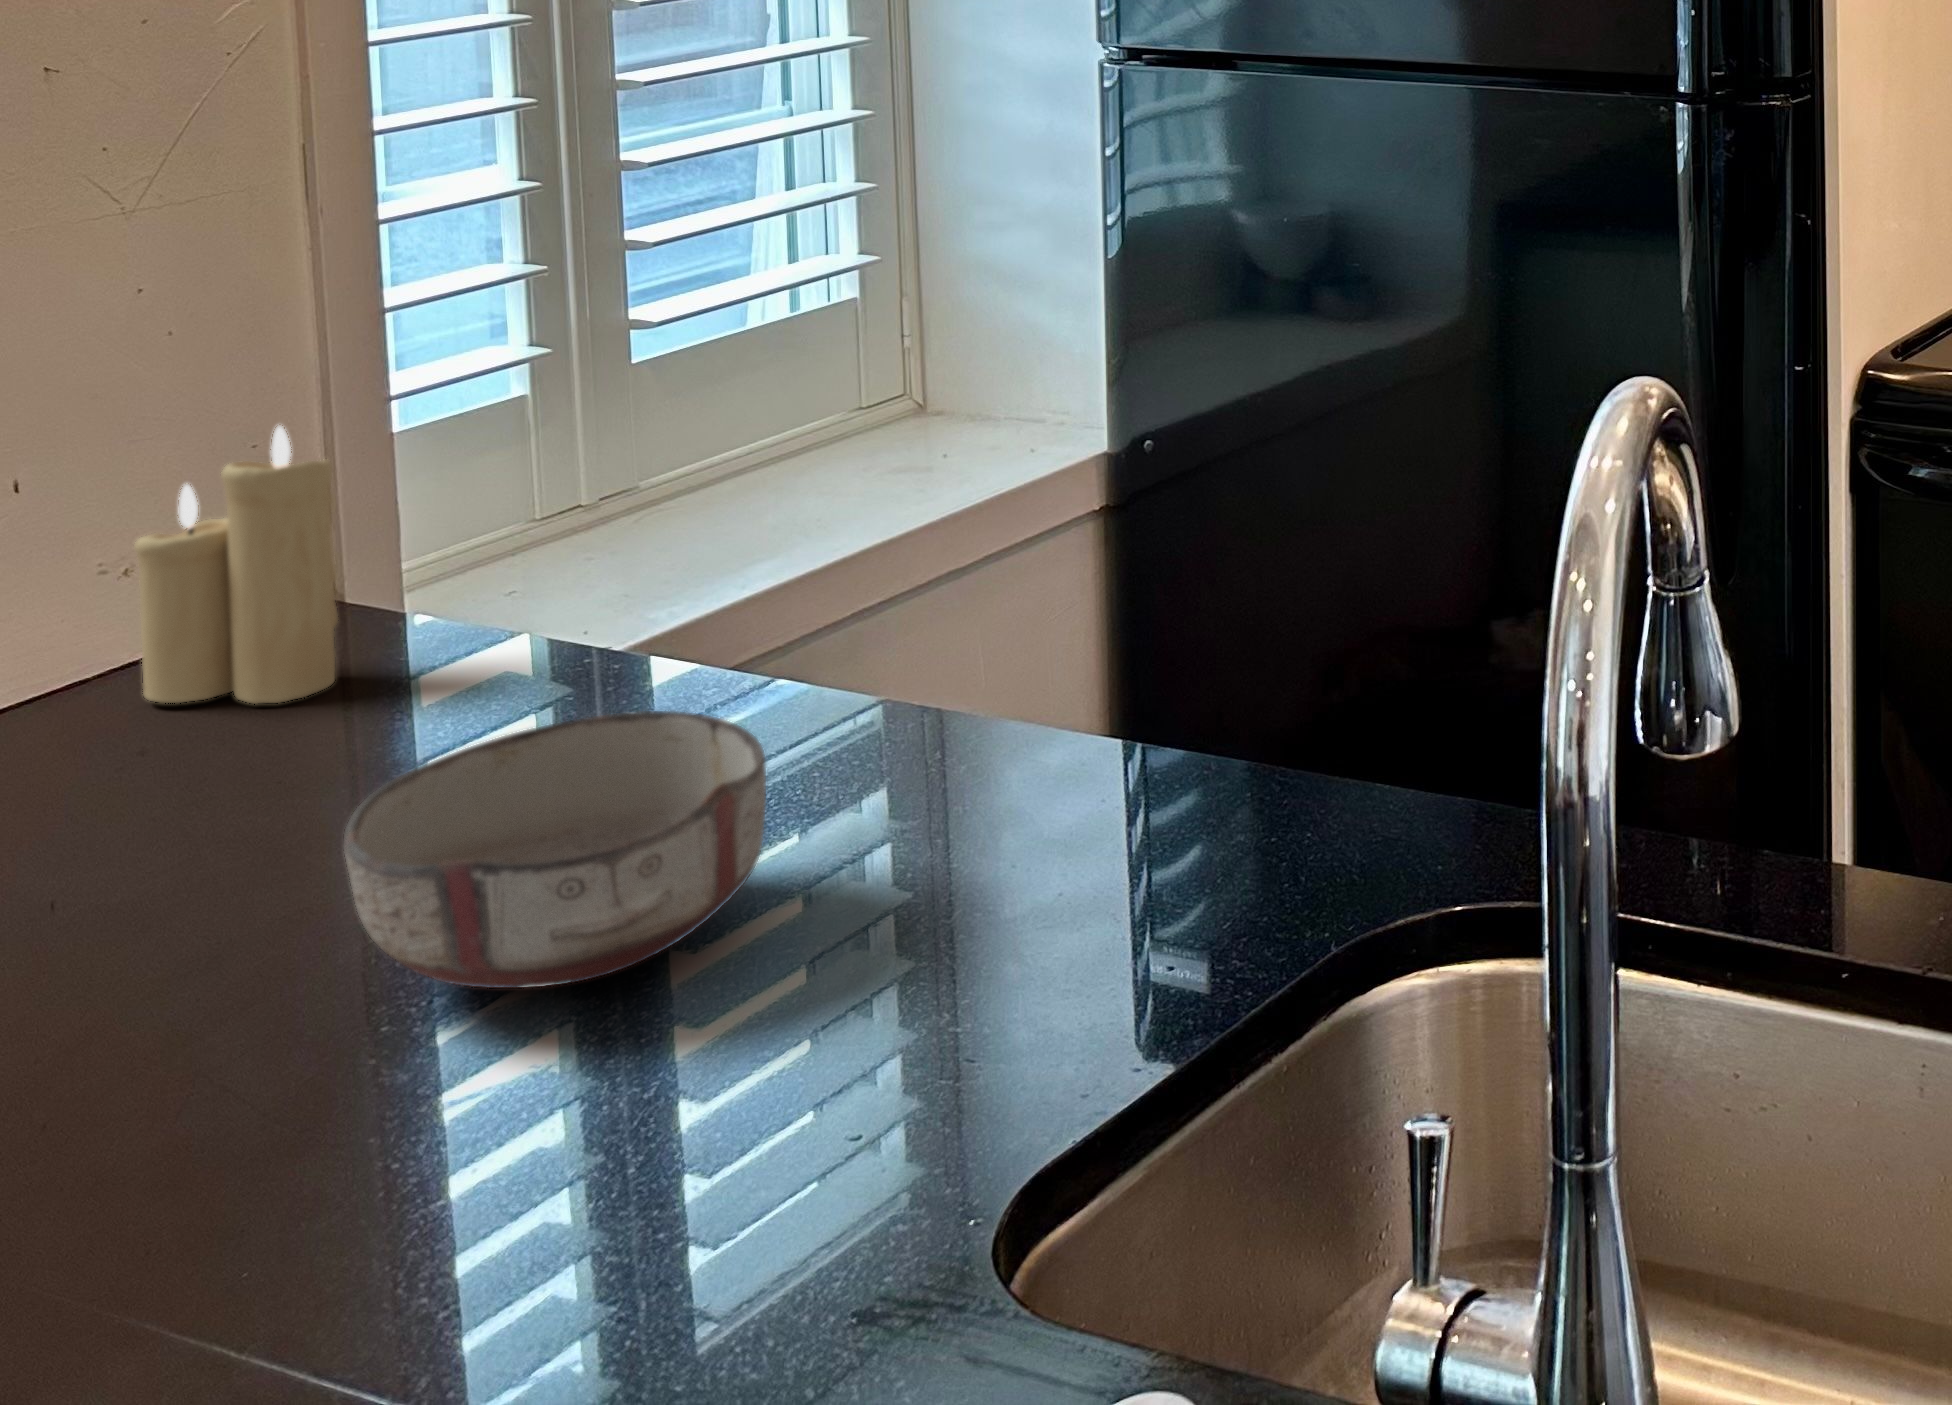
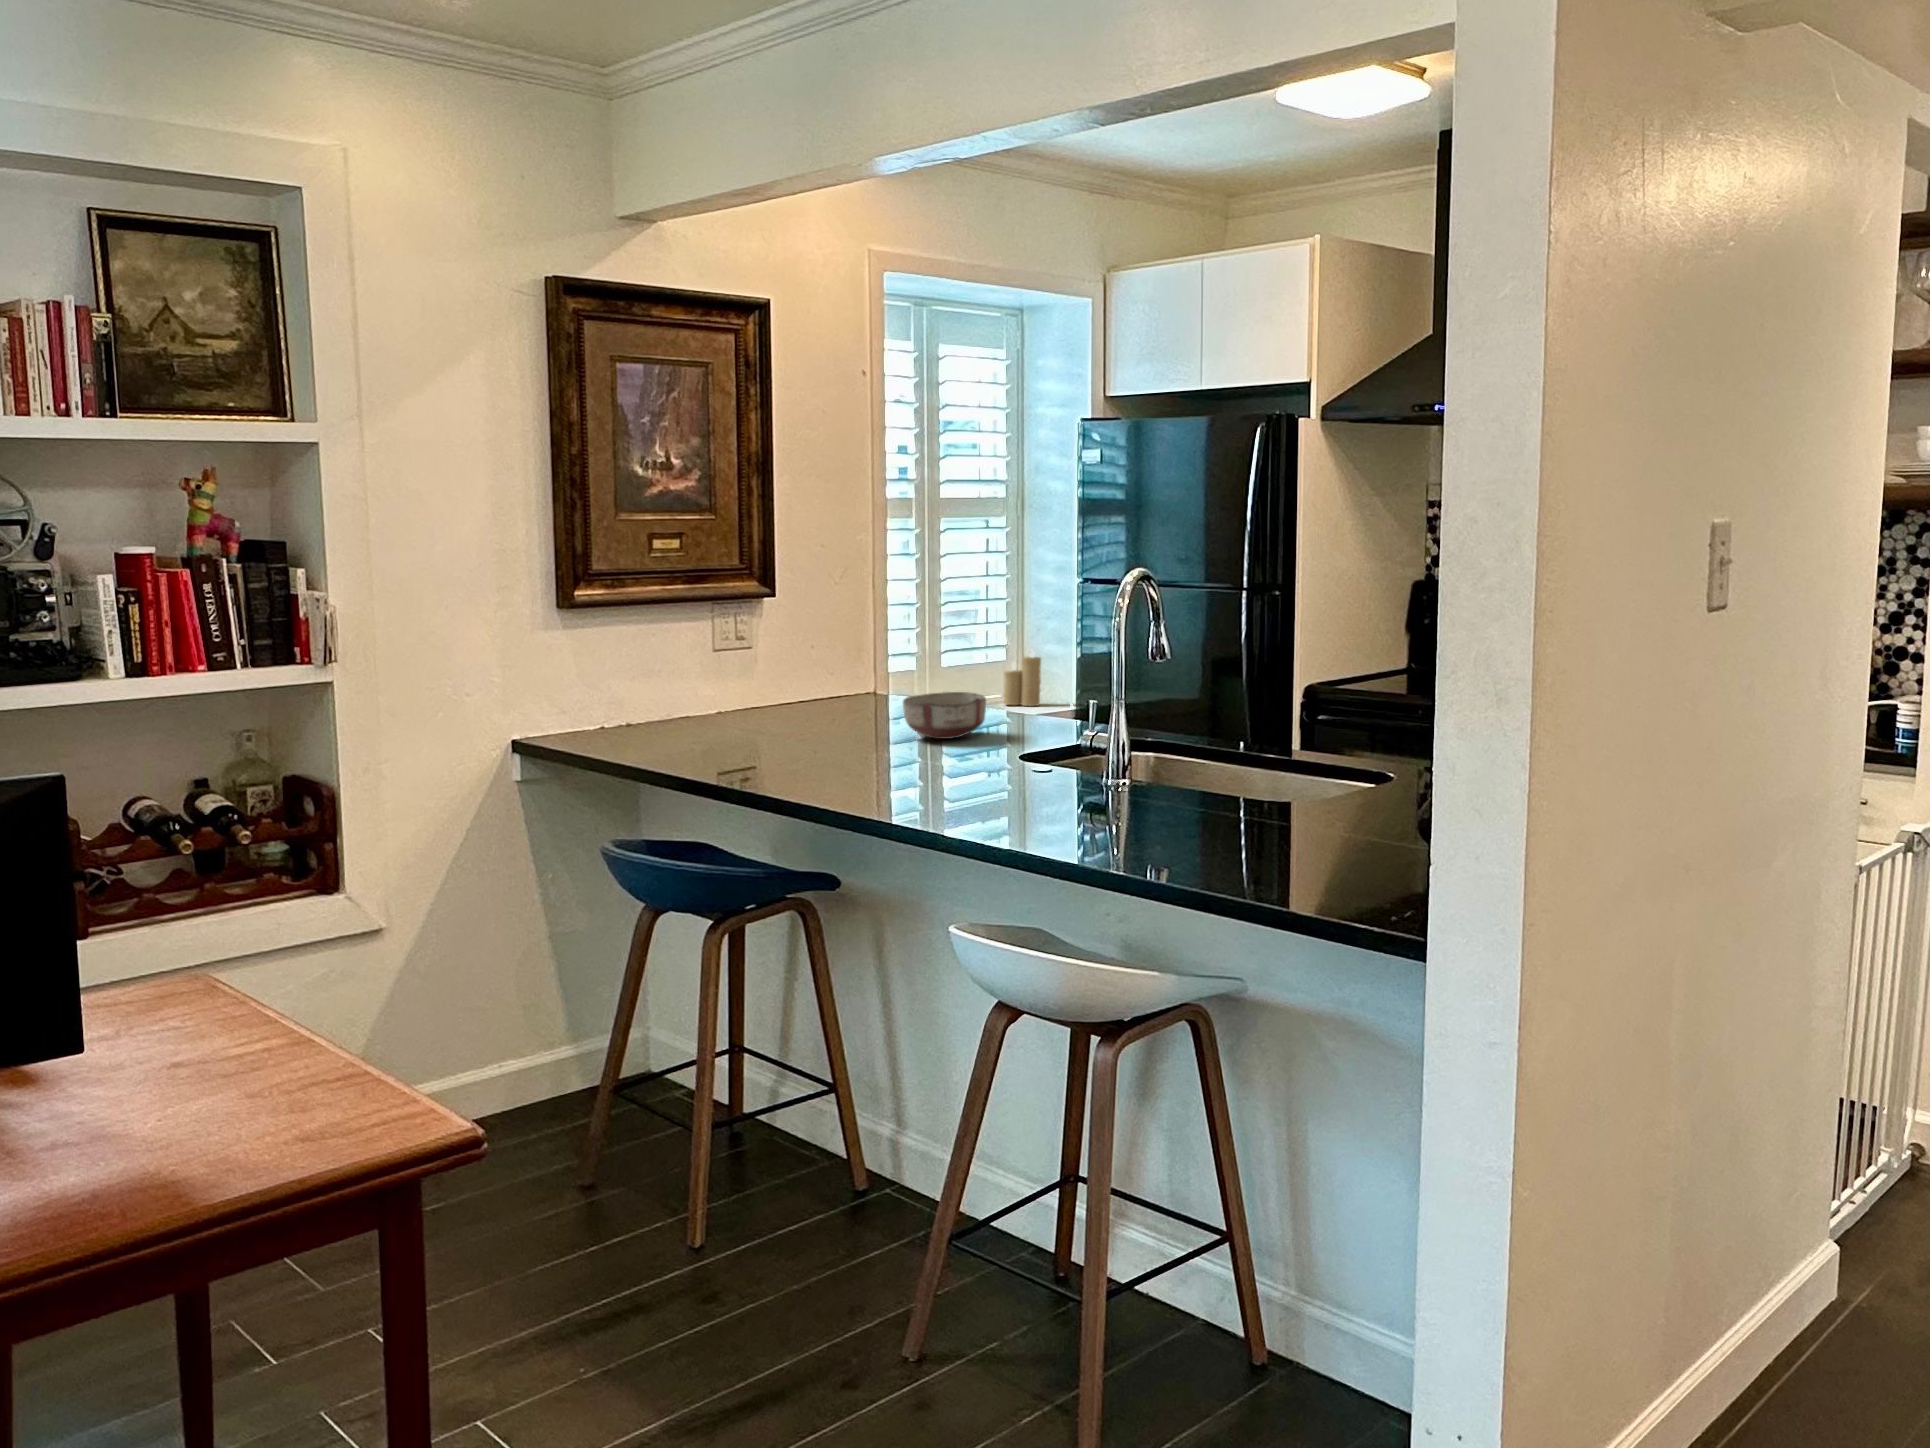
candle: present [134,426,338,703] -> present [1004,651,1041,706]

